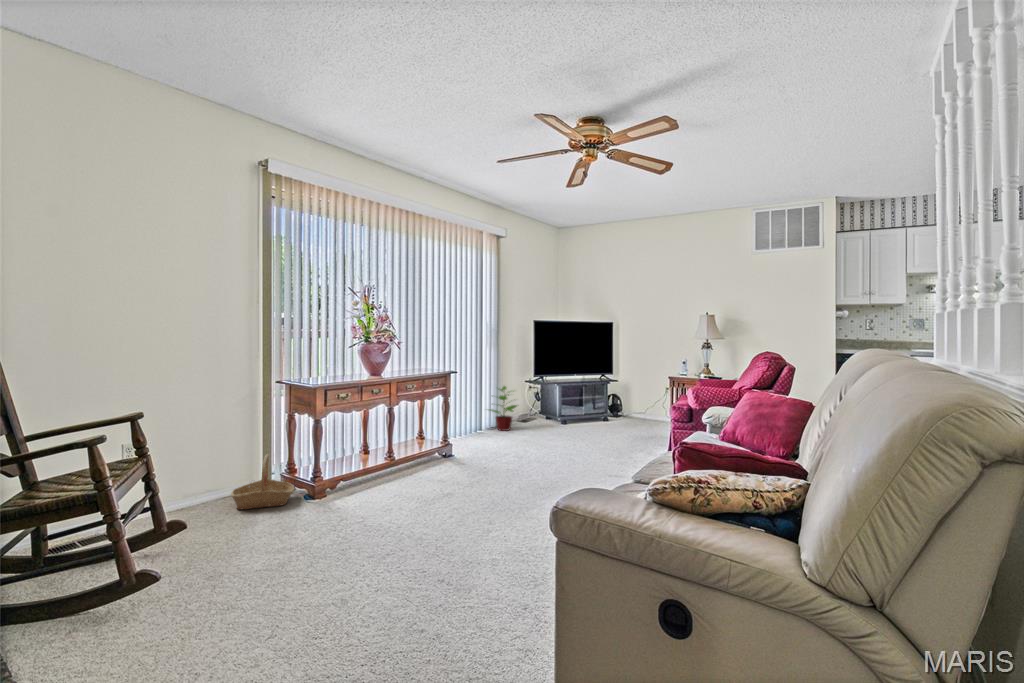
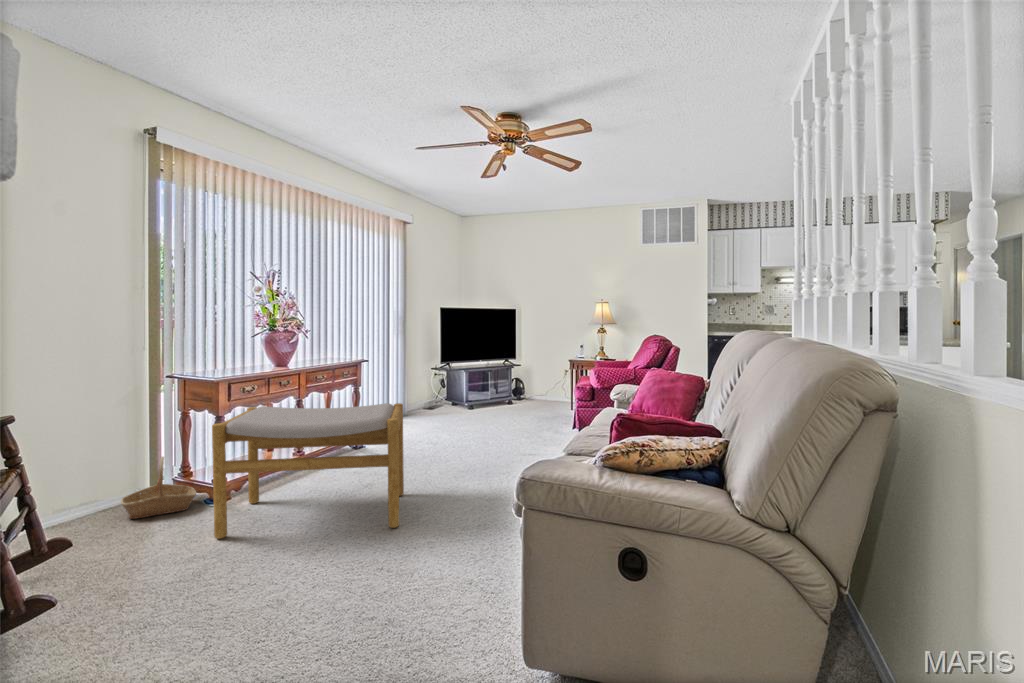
potted plant: present [490,386,517,431] -> none [388,373,423,420]
footstool: none [299,413,481,541] -> present [212,403,404,539]

